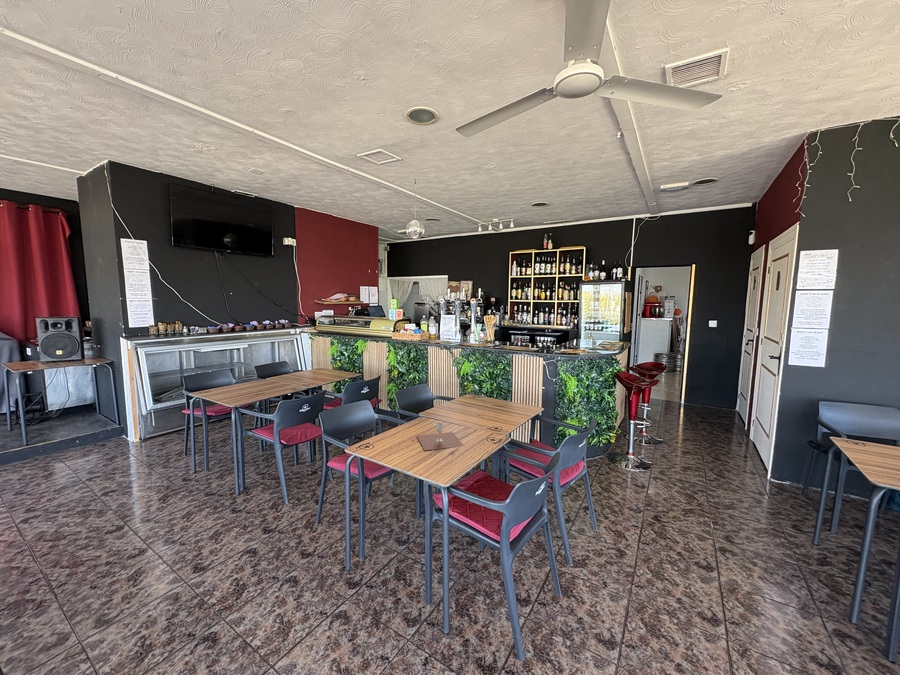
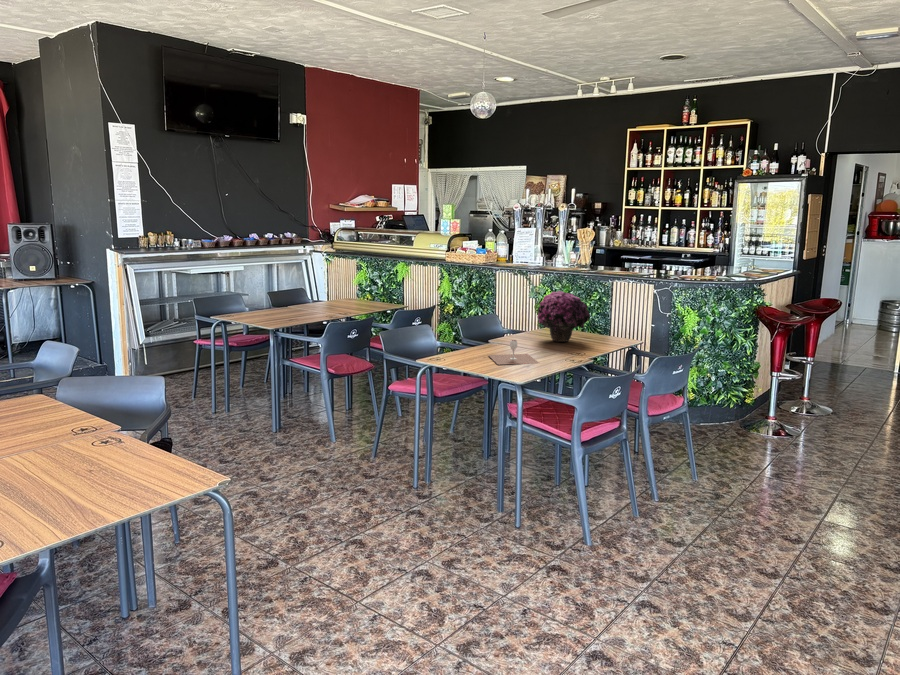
flower: none [459,371,503,414] -> present [537,291,590,342]

